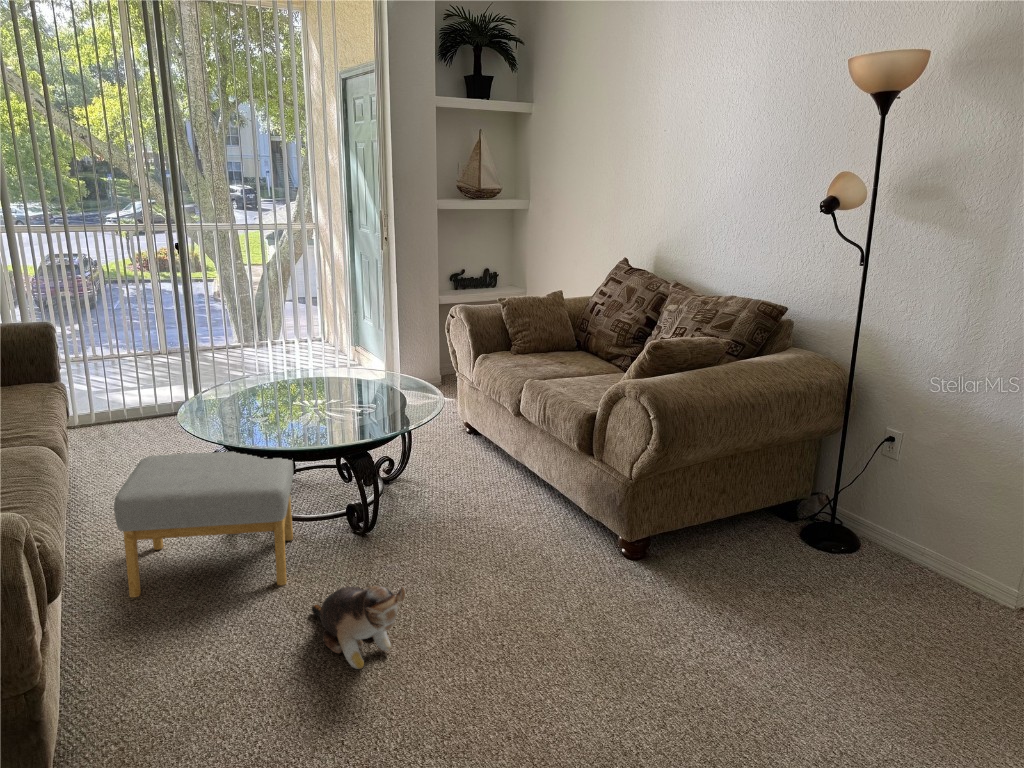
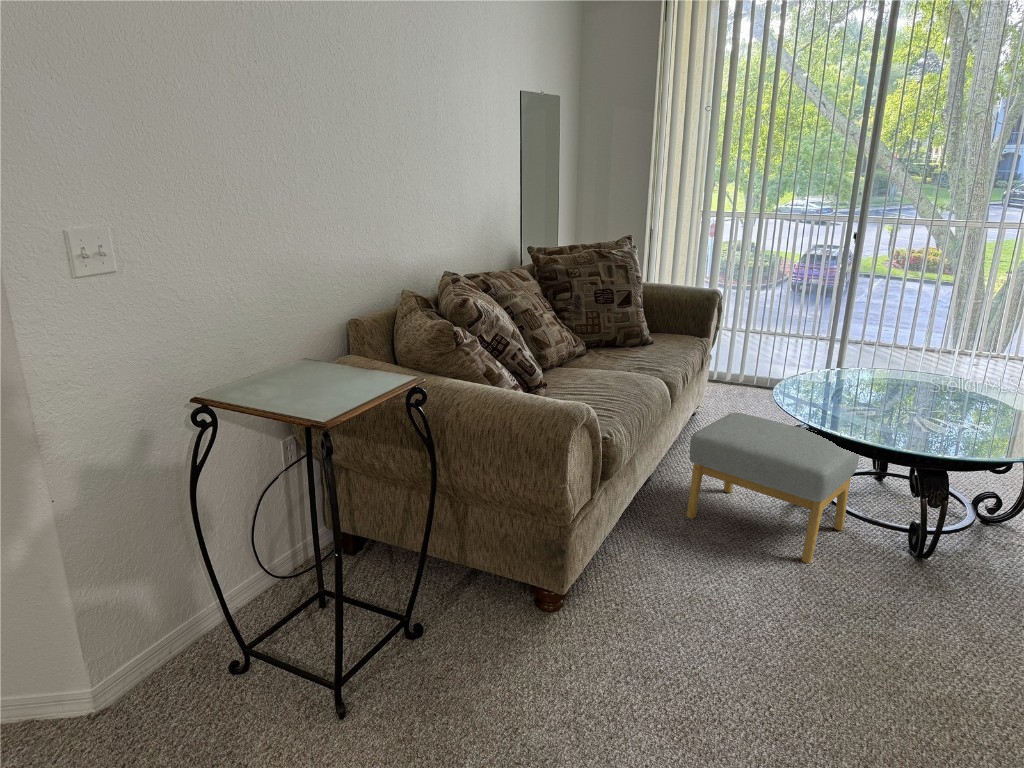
plush toy: present [312,586,405,669] -> none [807,582,889,666]

